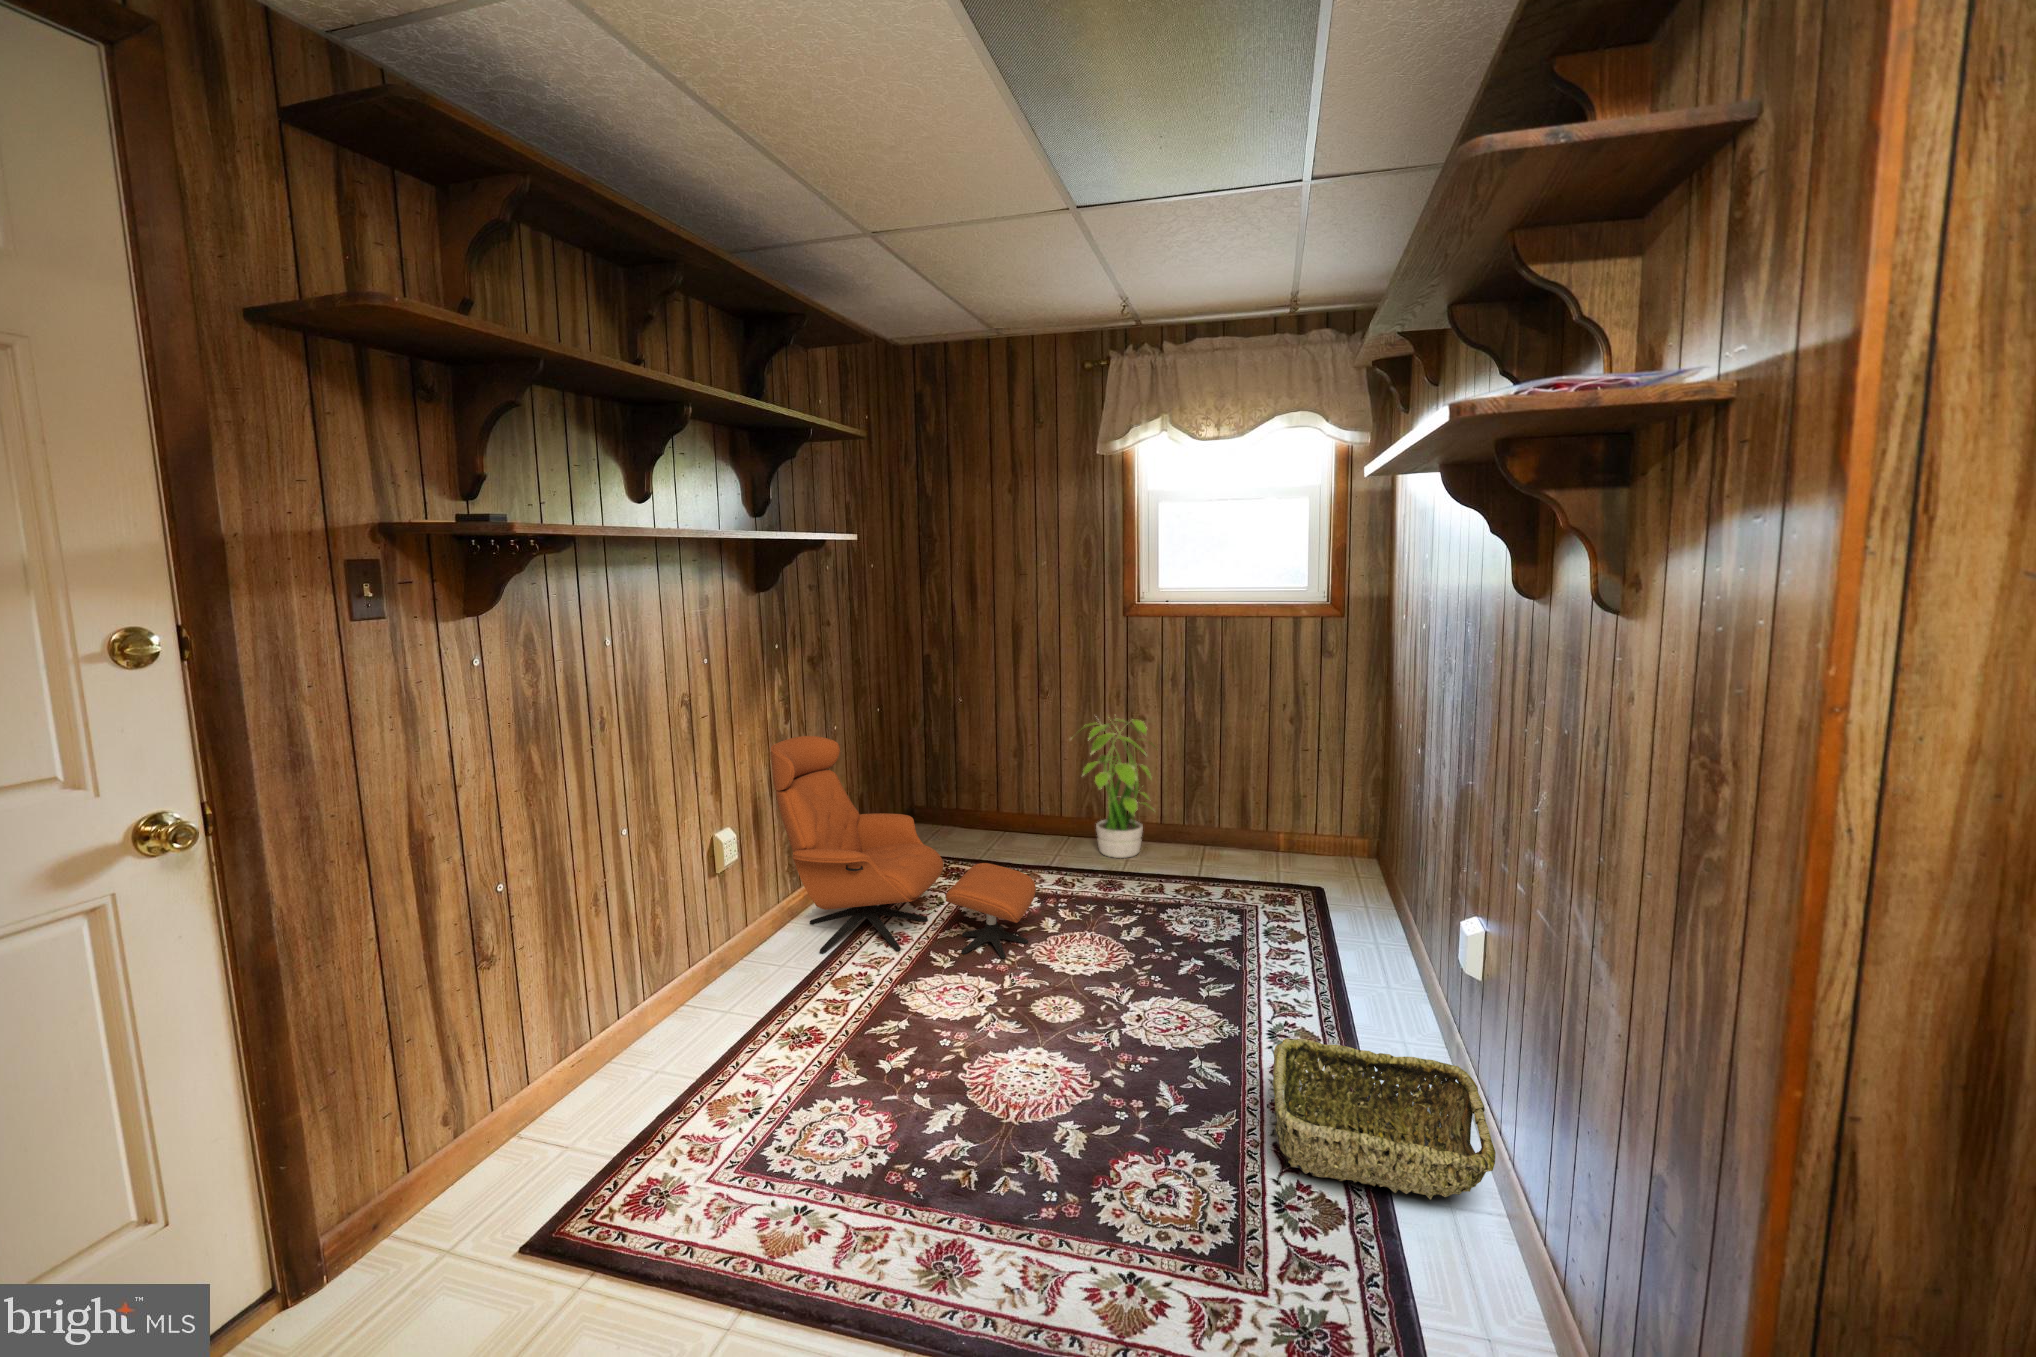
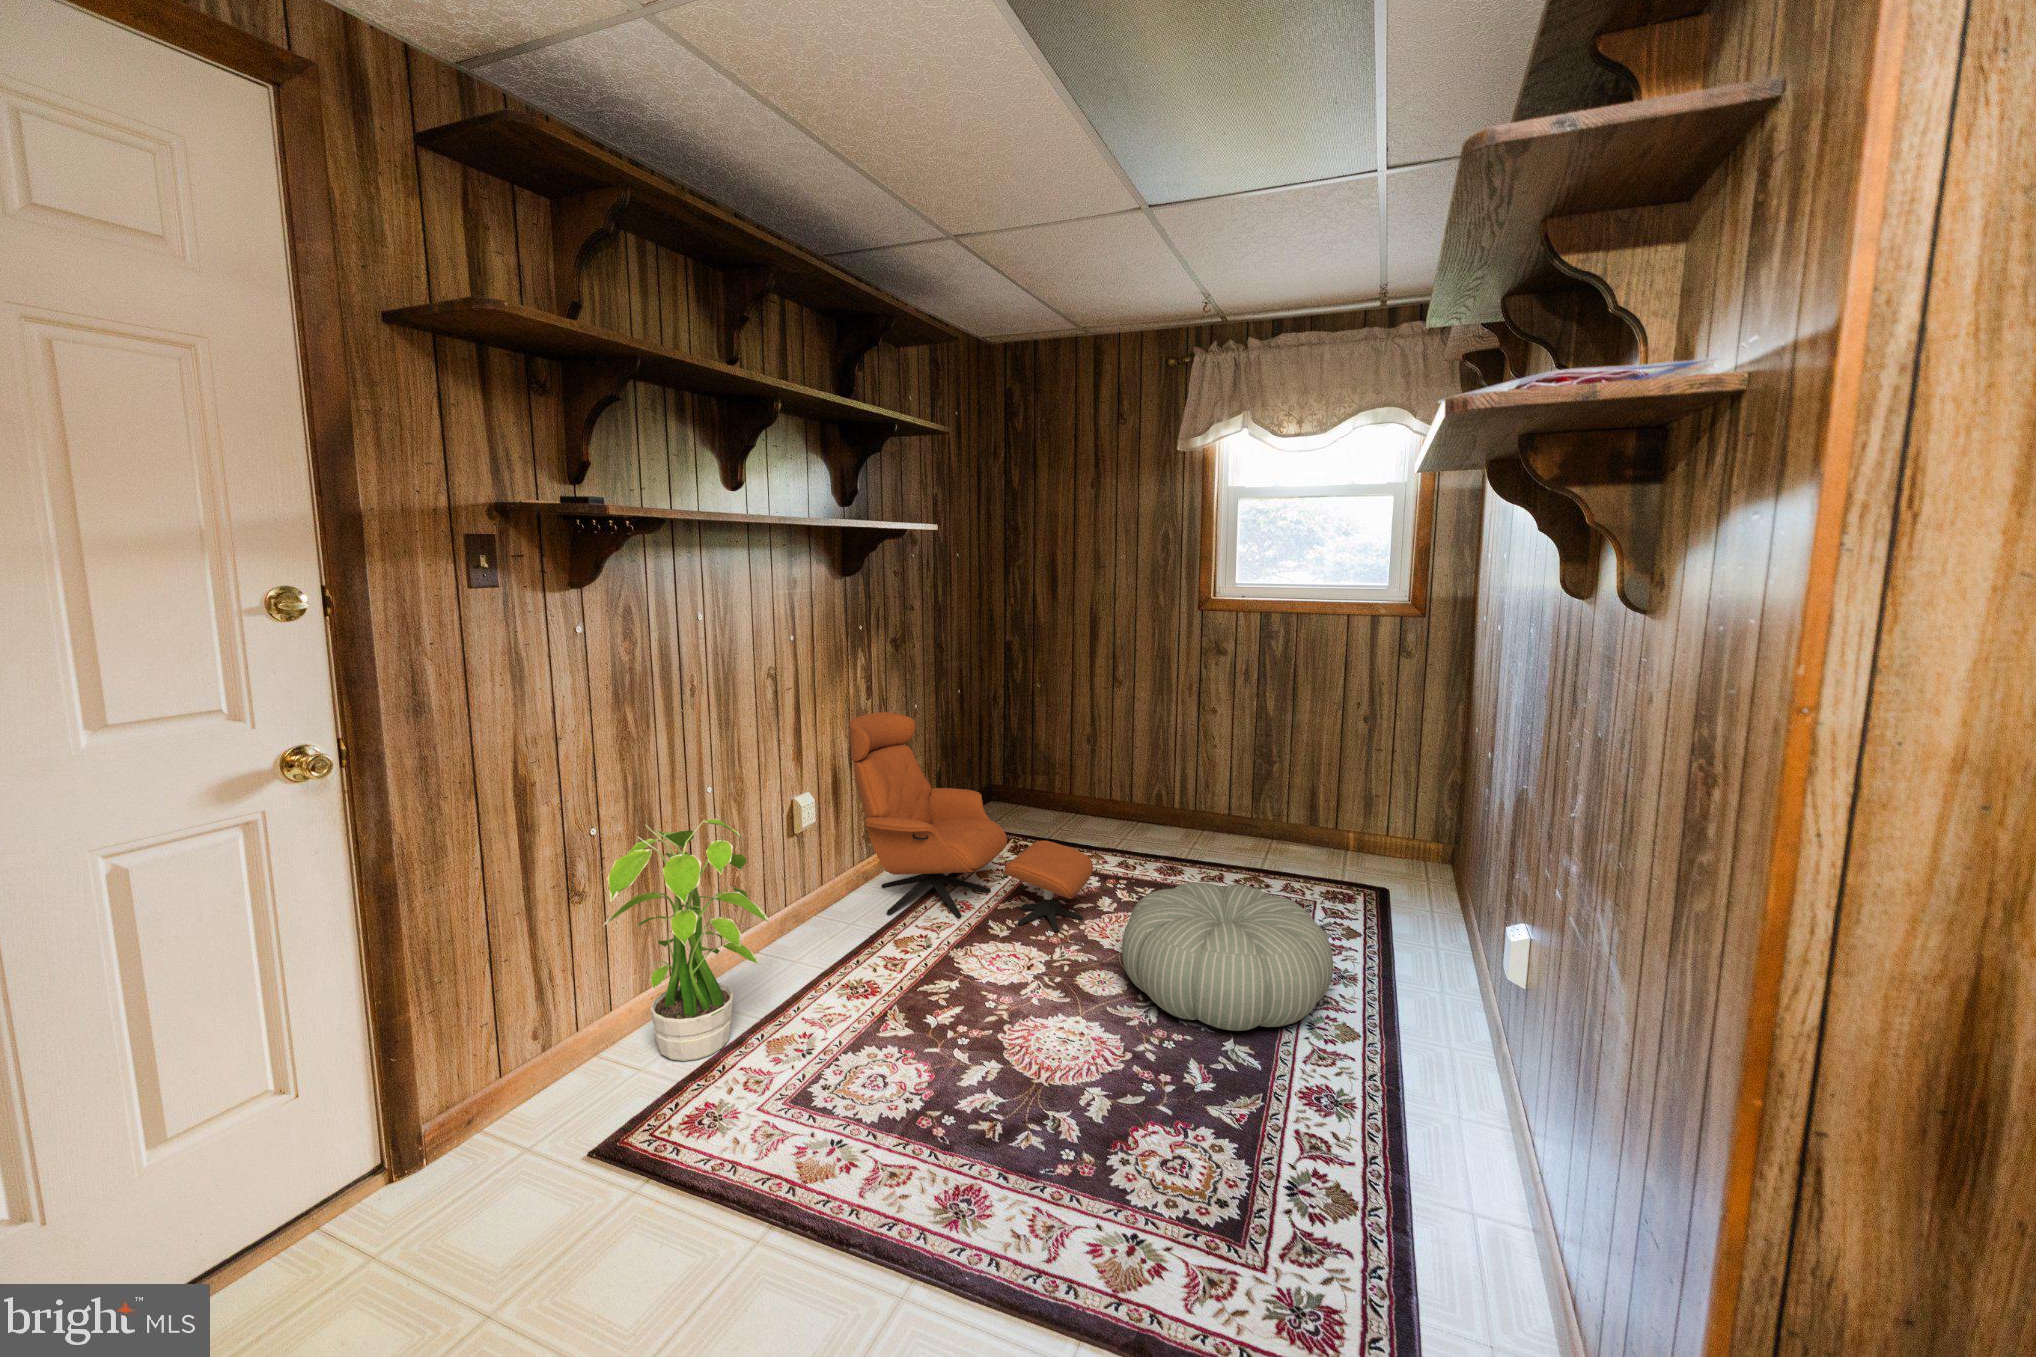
potted plant: present [1083,719,1155,858] -> present [603,819,770,1061]
pouf: none [1078,897,1289,1047] -> present [1122,882,1333,1031]
woven basket: present [1273,1038,1496,1200] -> none [1293,1027,1519,1200]

